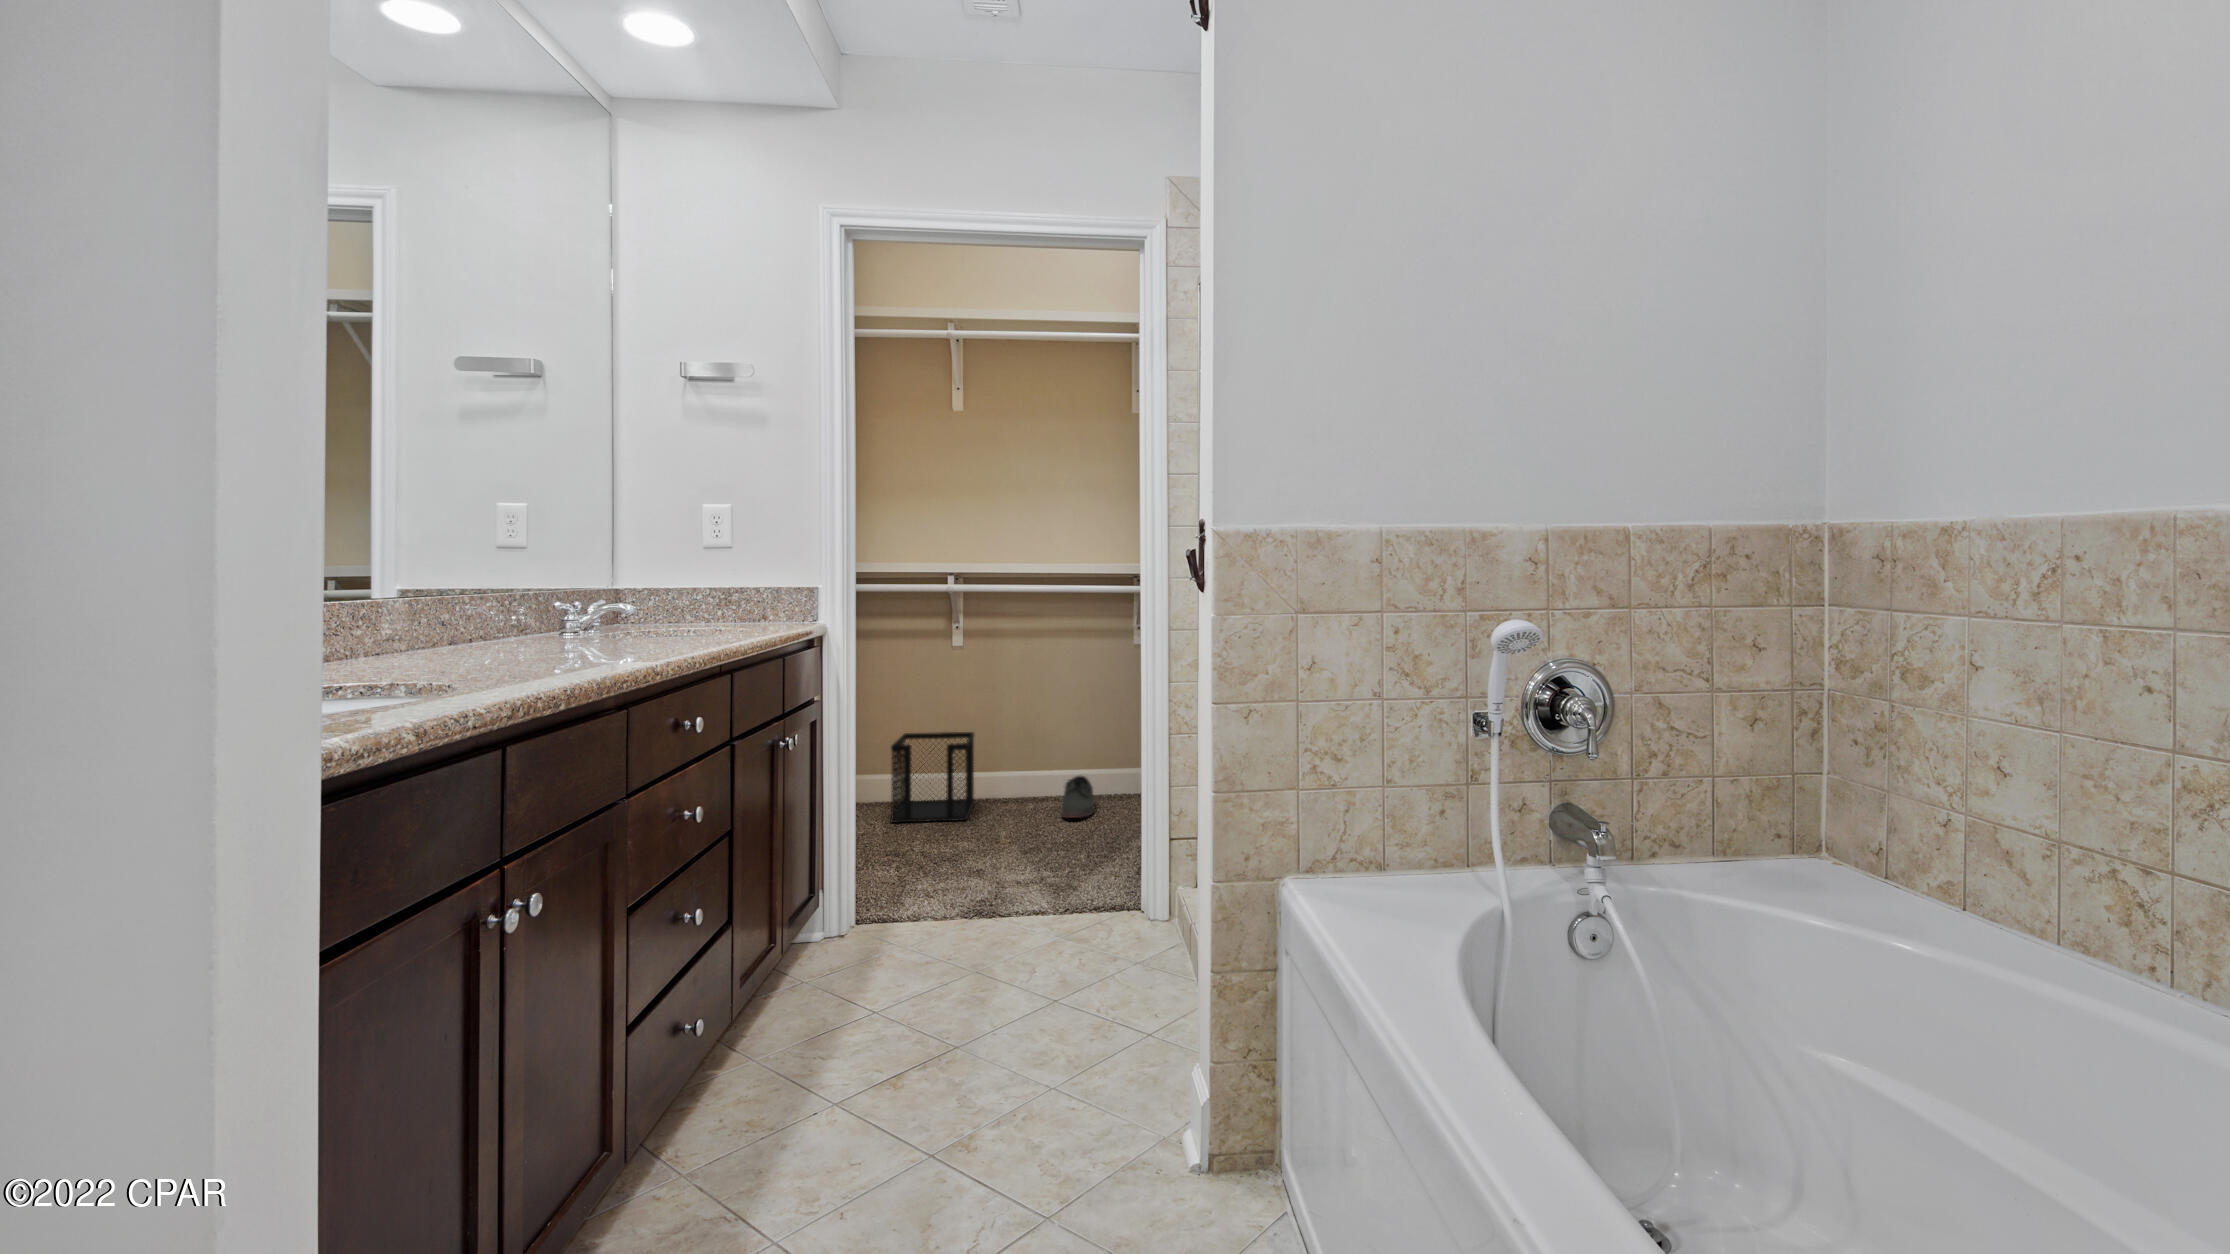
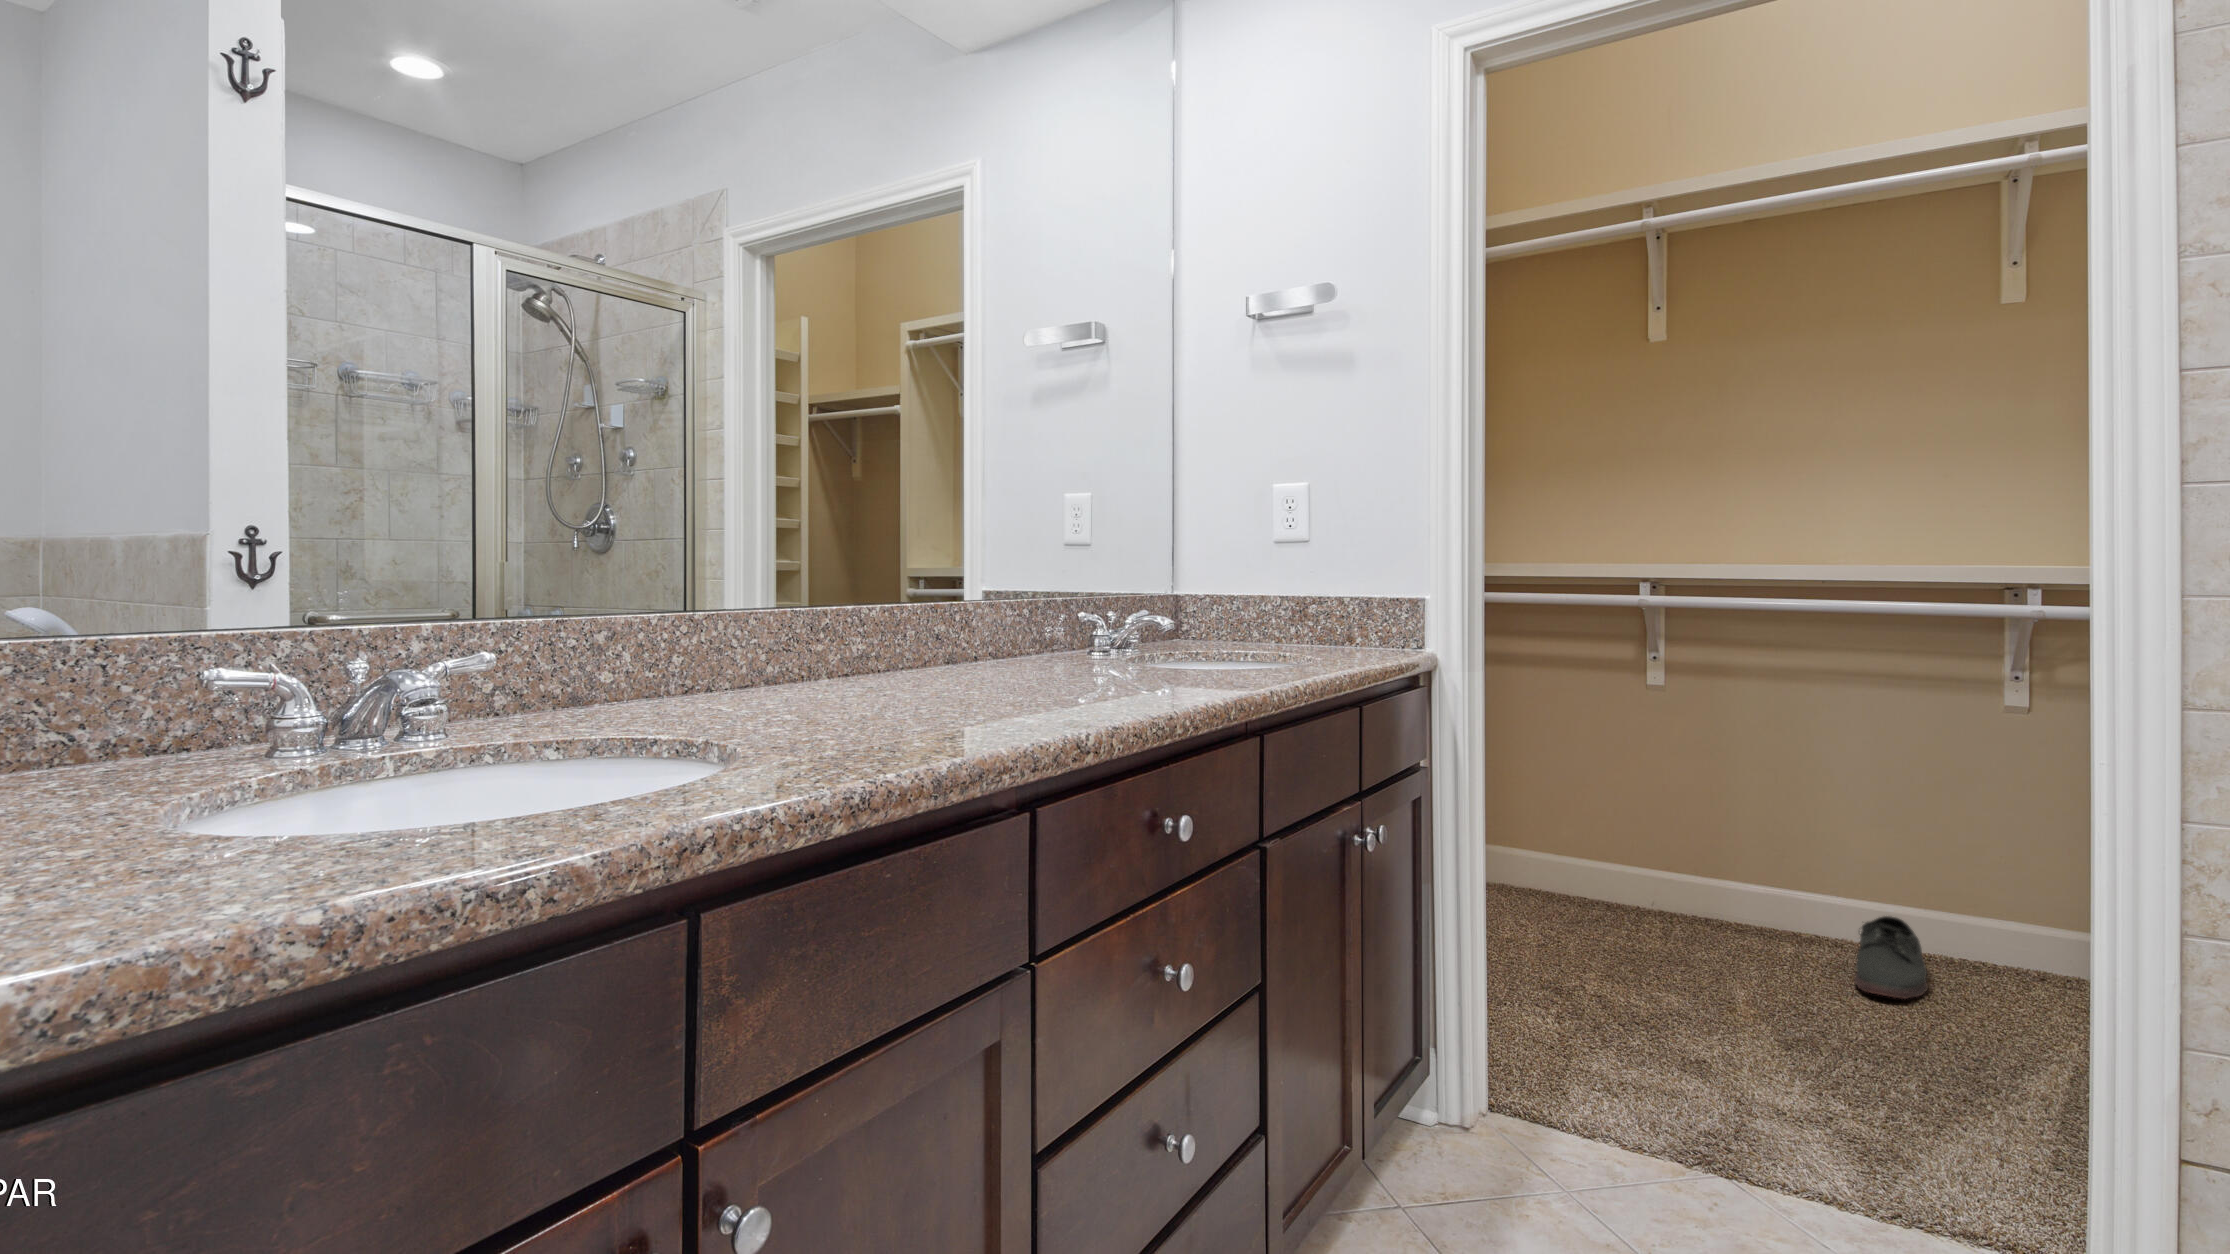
wastebasket: present [891,732,974,823] -> none [1547,802,1685,955]

